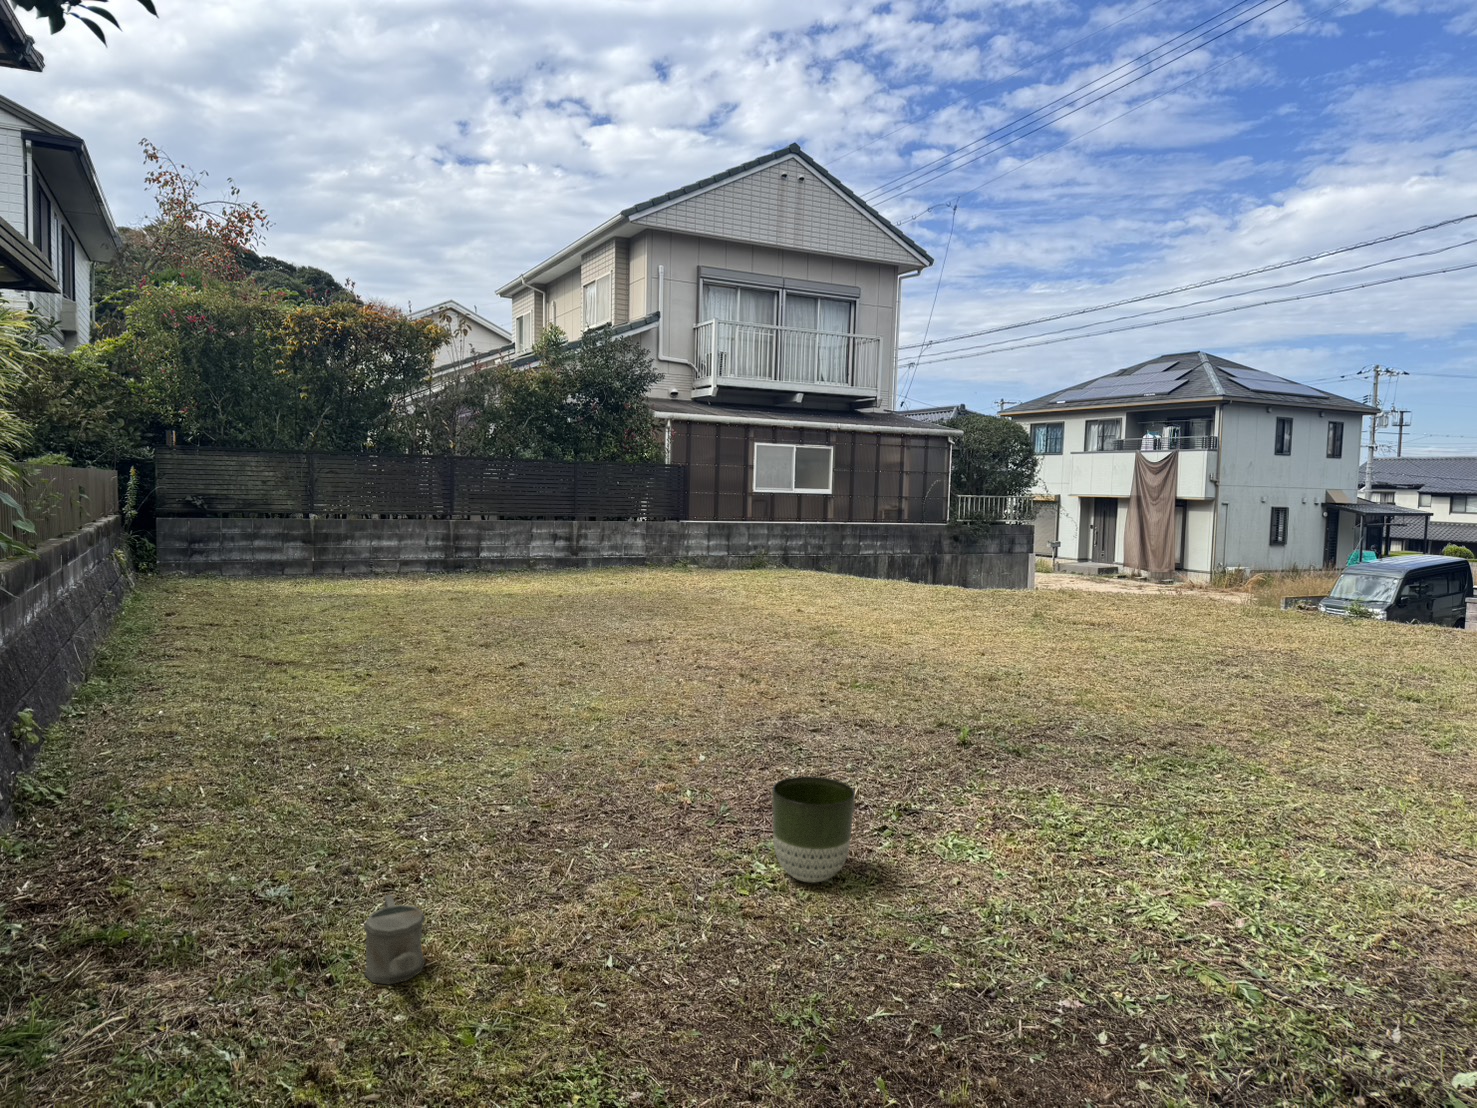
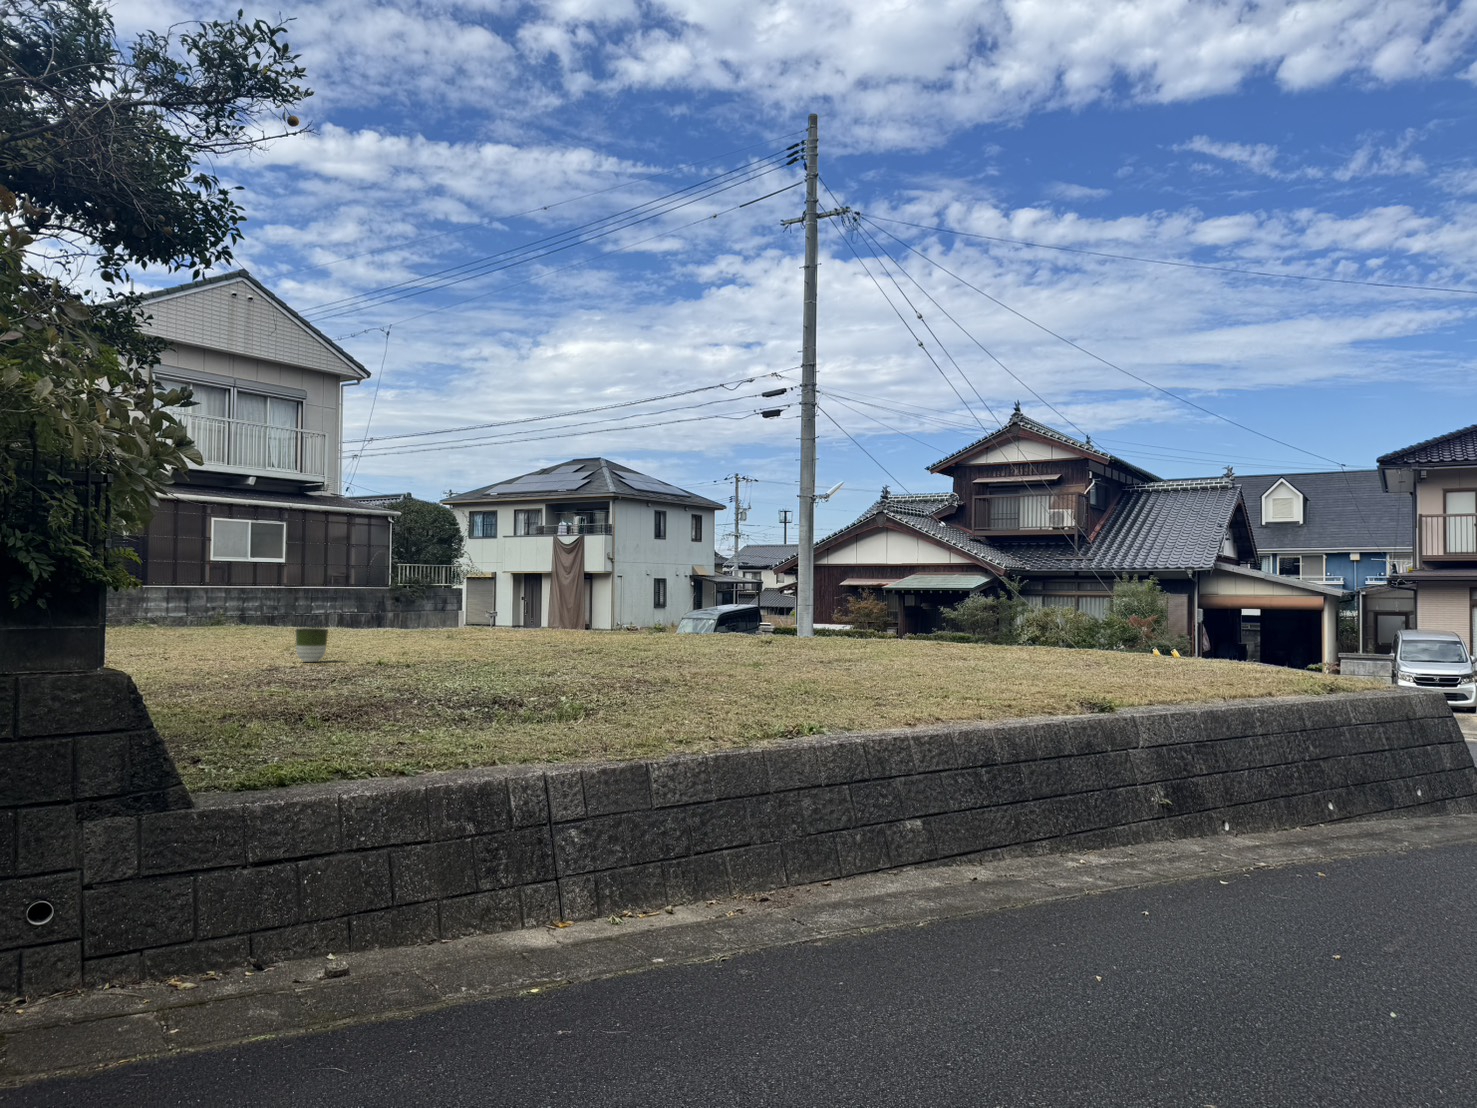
watering can: present [364,895,425,985] -> none [156,653,188,673]

